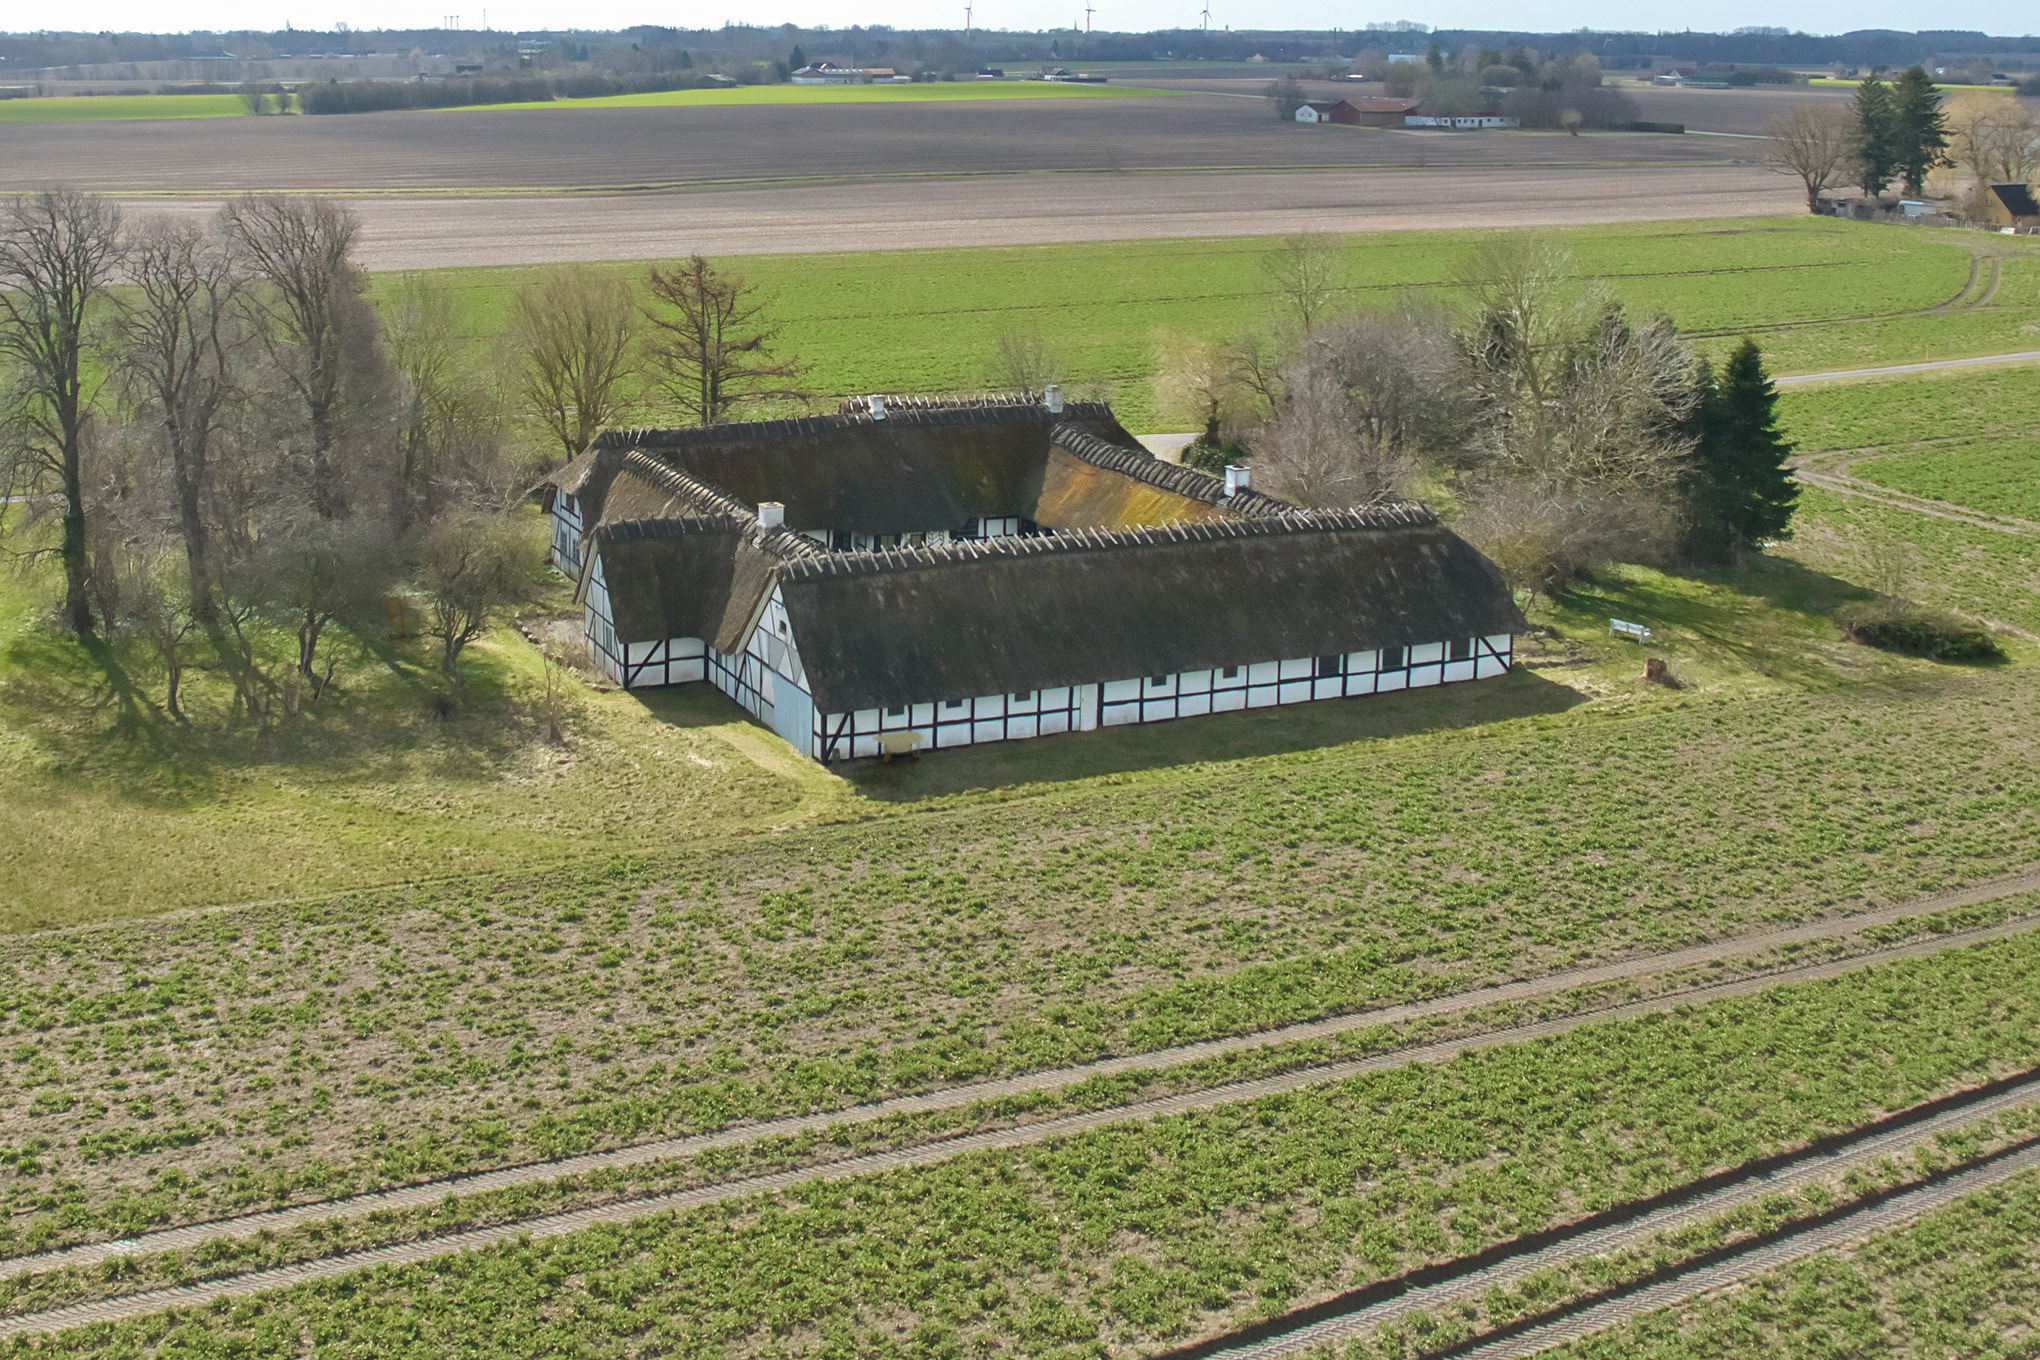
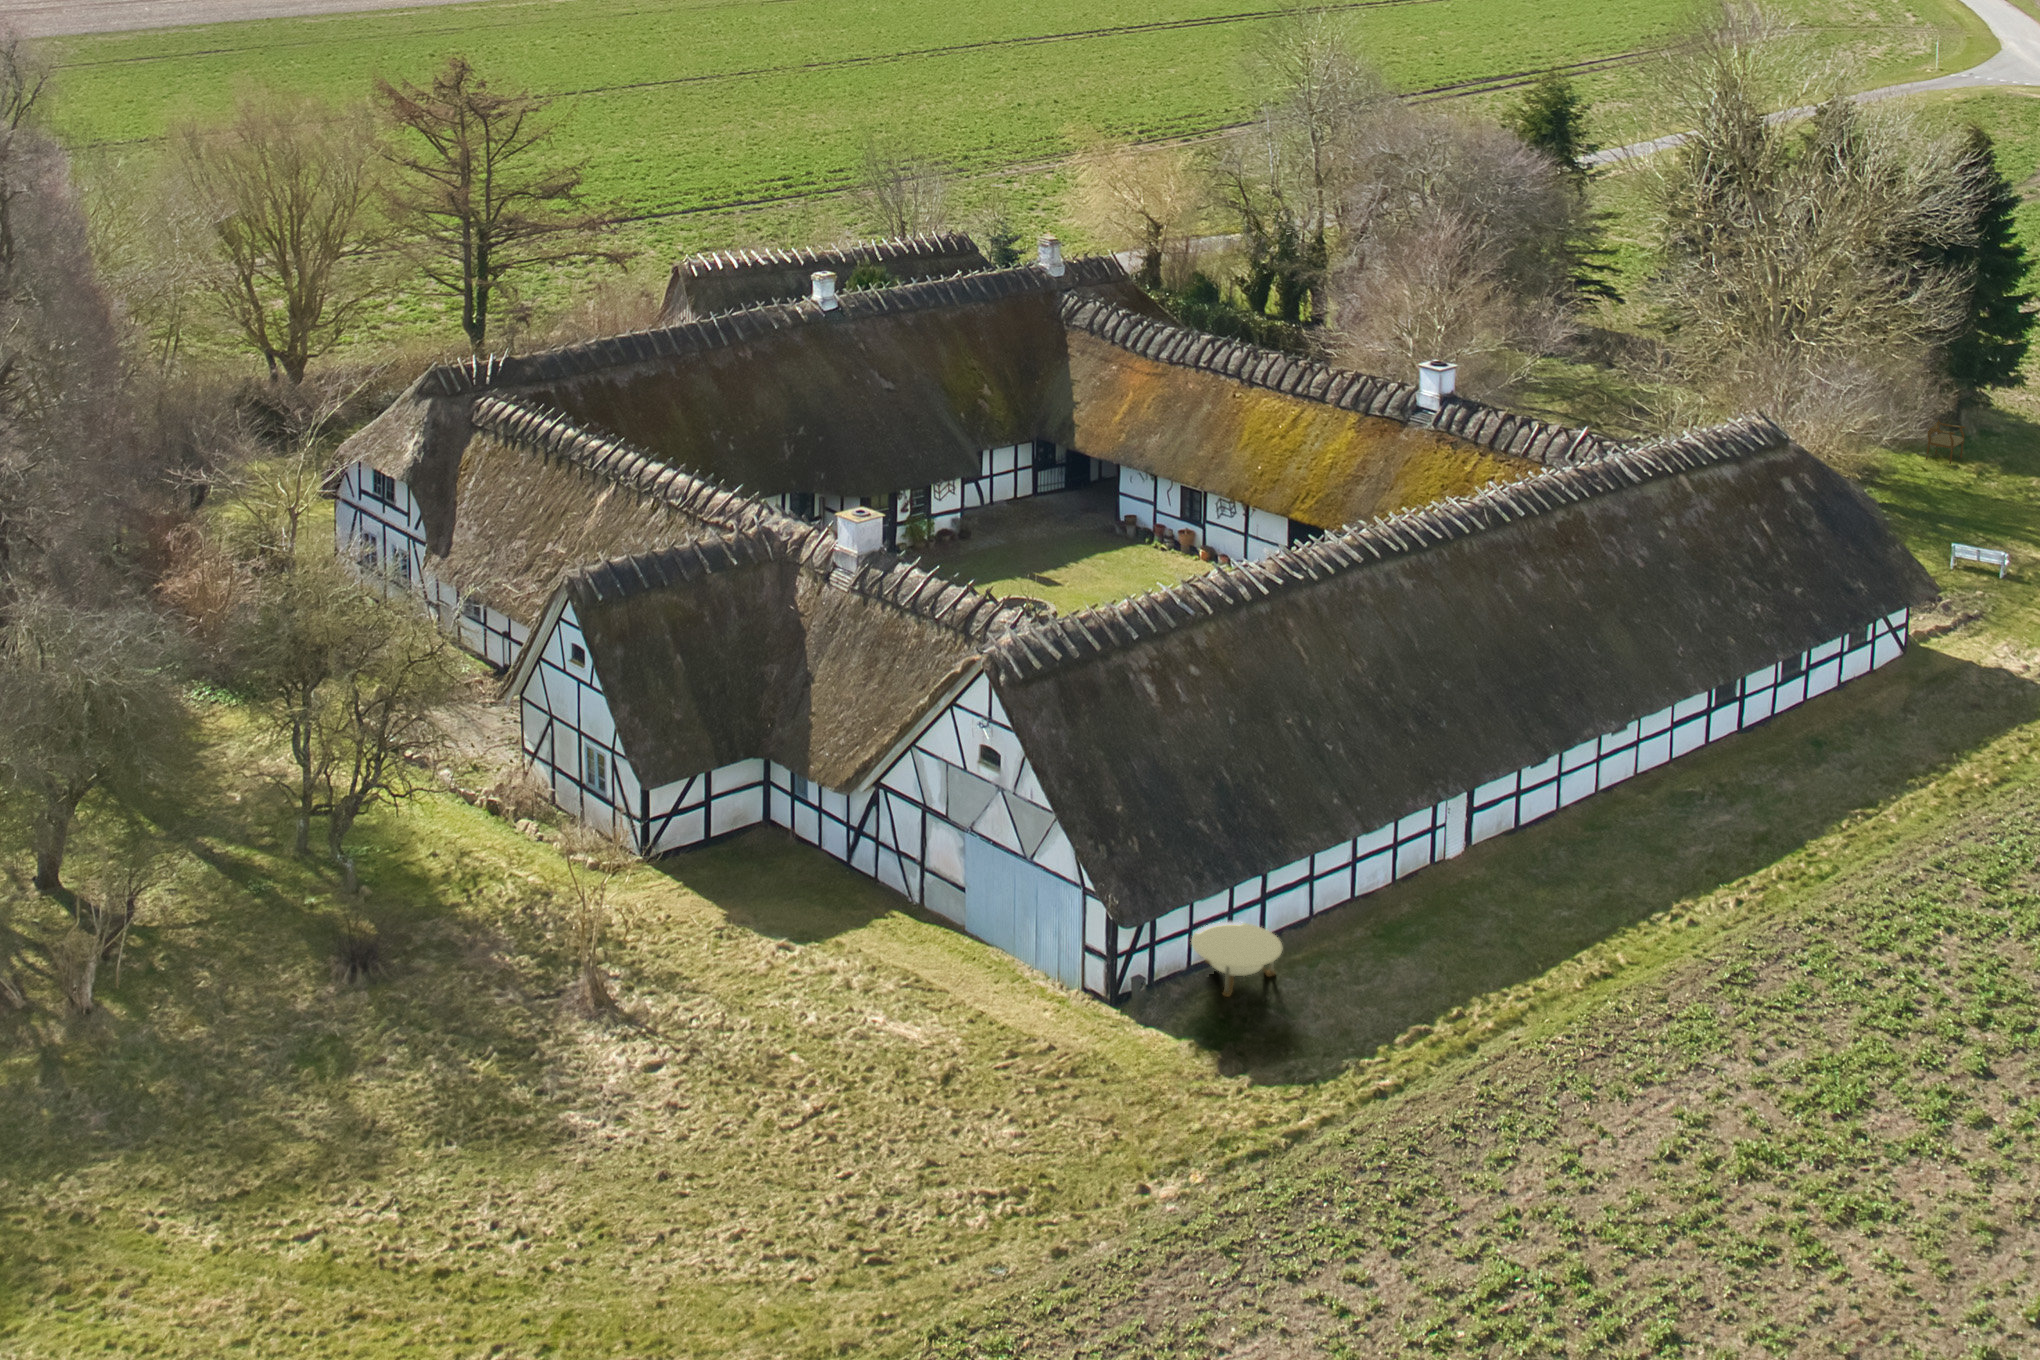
chair: present [385,597,419,639] -> present [1926,420,1965,464]

